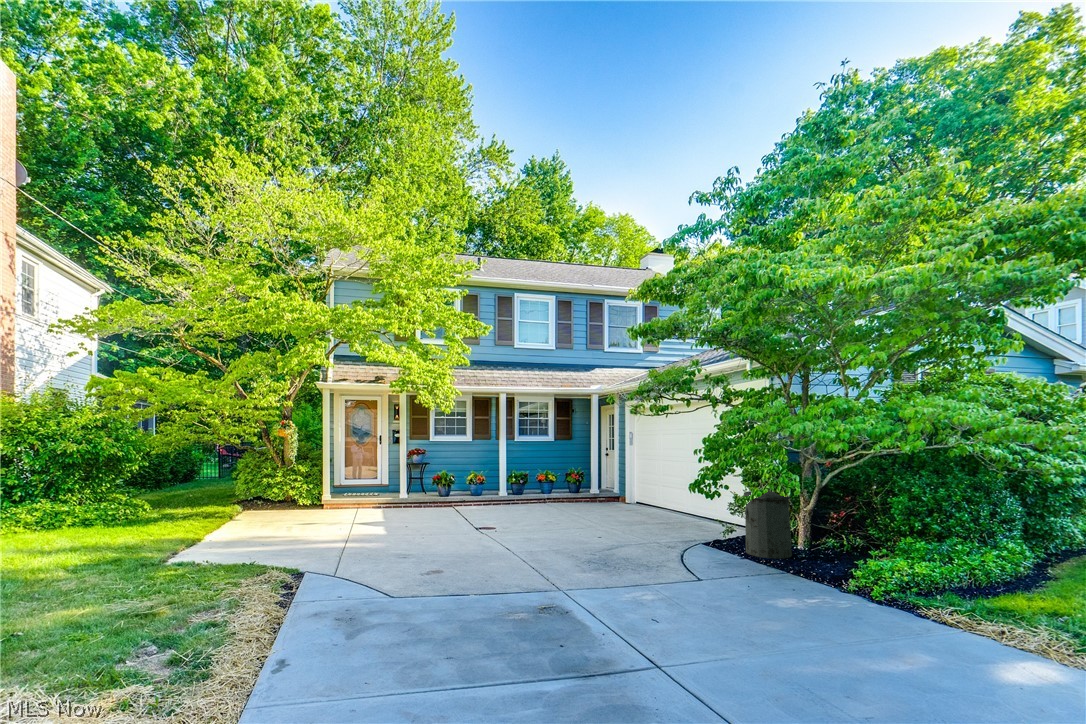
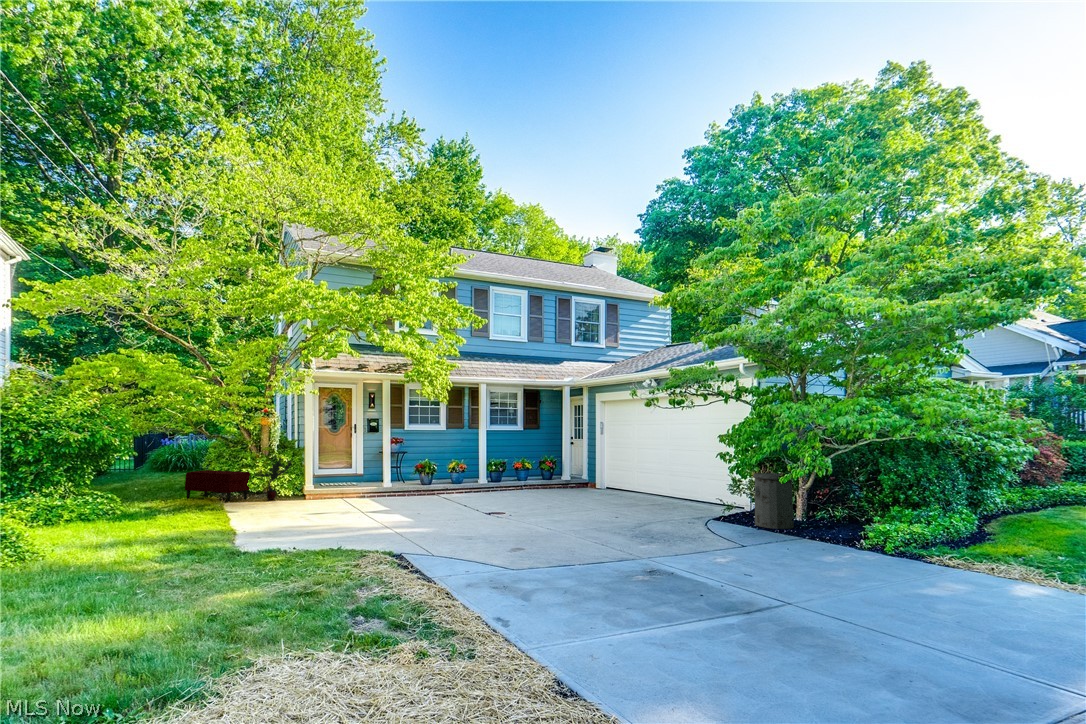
potted tree: none [271,465,306,509] -> present [254,455,291,500]
bench: none [216,479,271,509] -> present [185,470,250,501]

